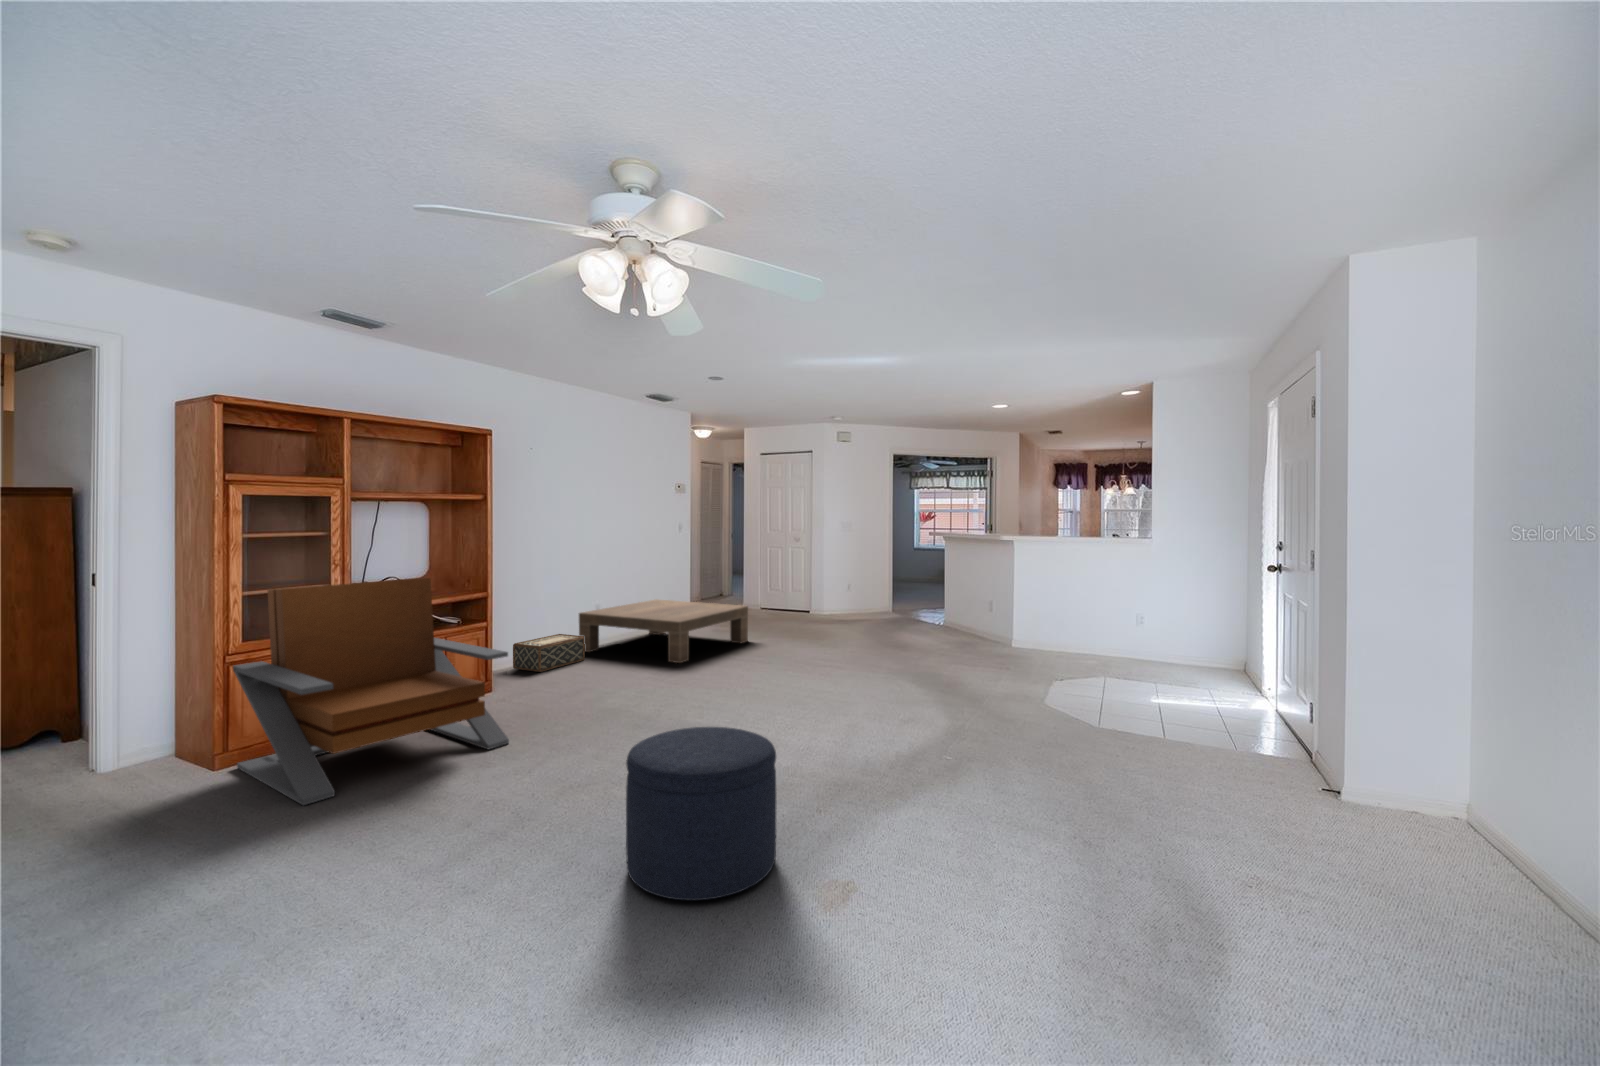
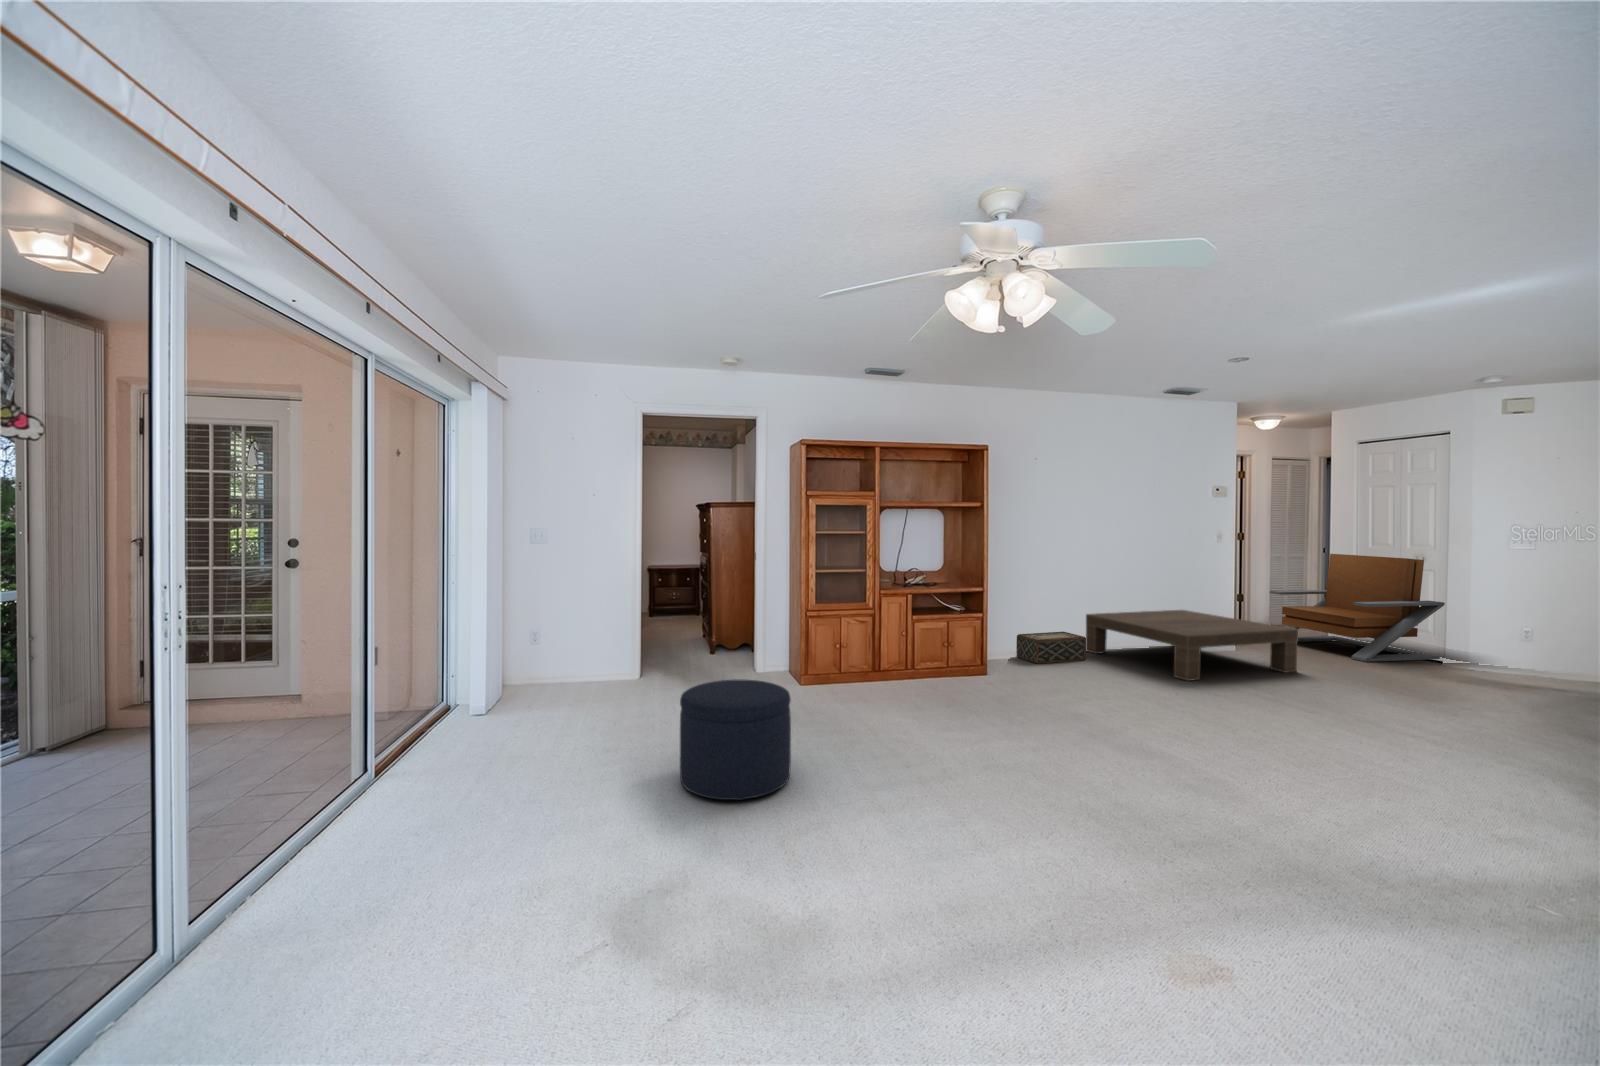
lounge chair: present [233,578,509,805] -> present [1270,554,1445,662]
ottoman: present [626,727,776,901] -> present [680,679,791,800]

